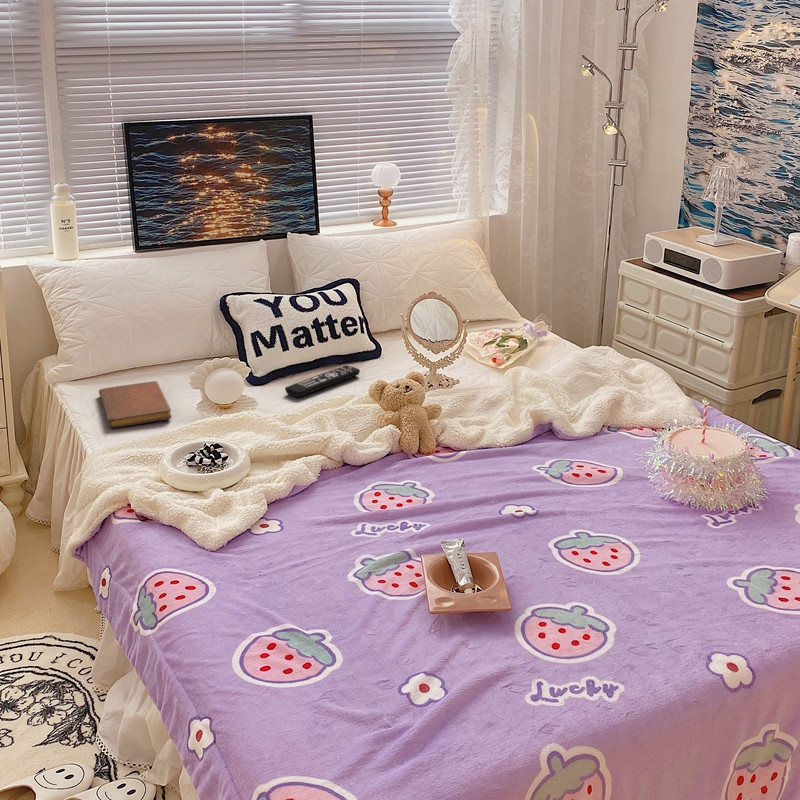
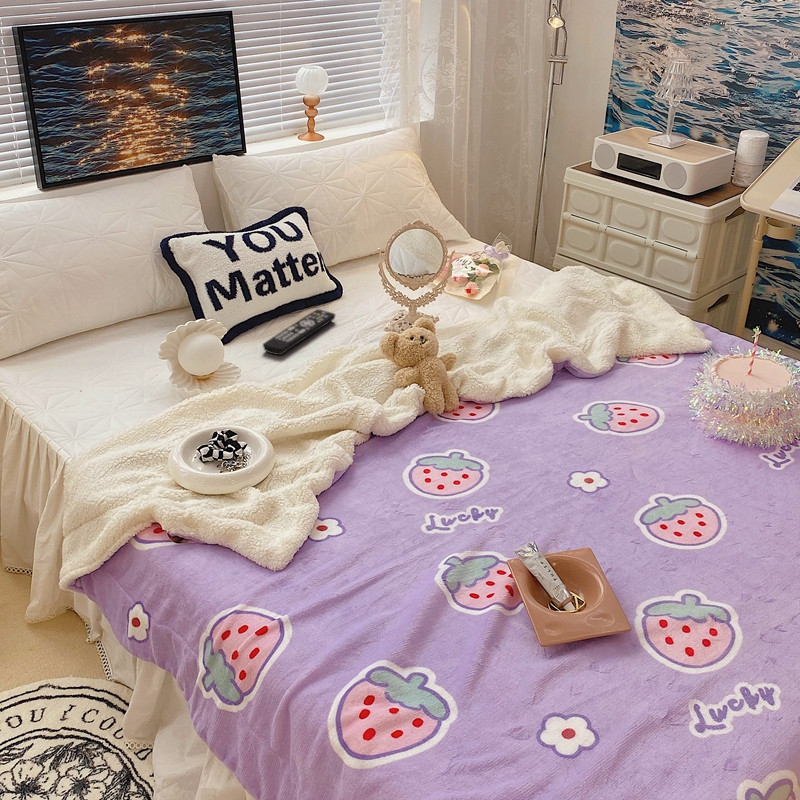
notebook: present [99,381,171,428] -> none [42,349,147,417]

